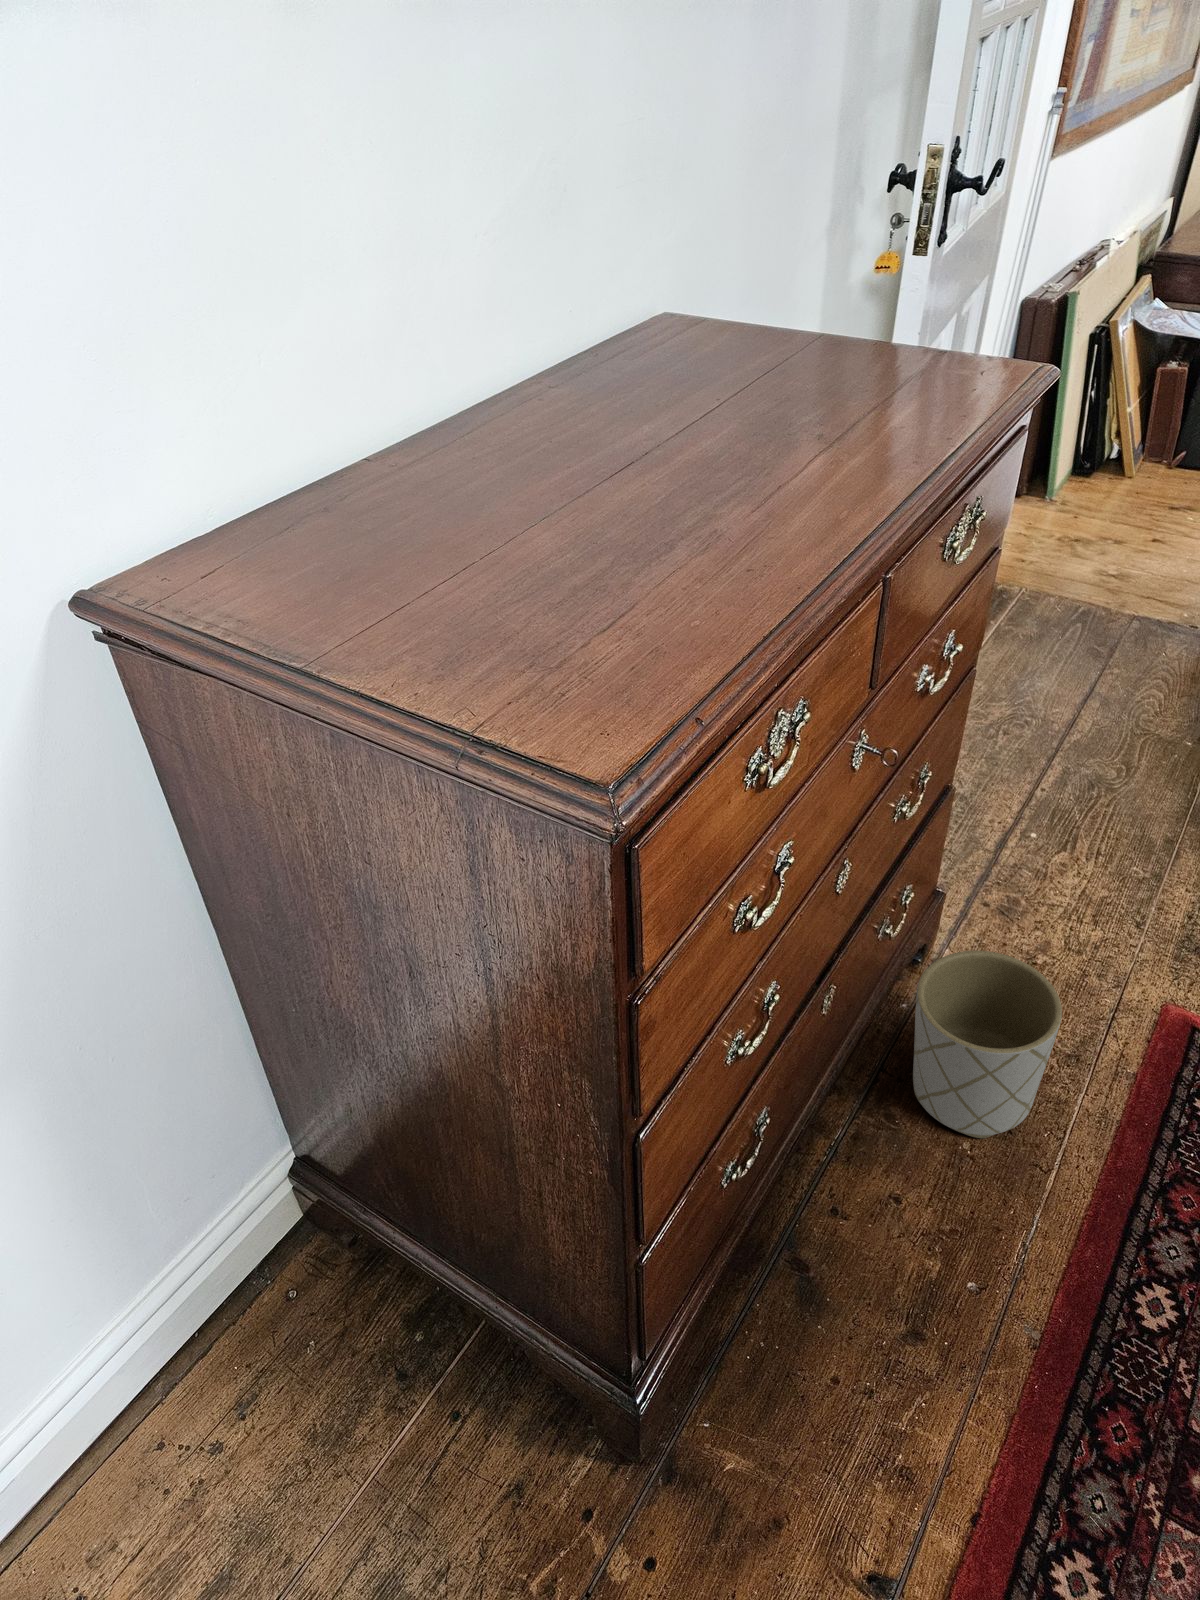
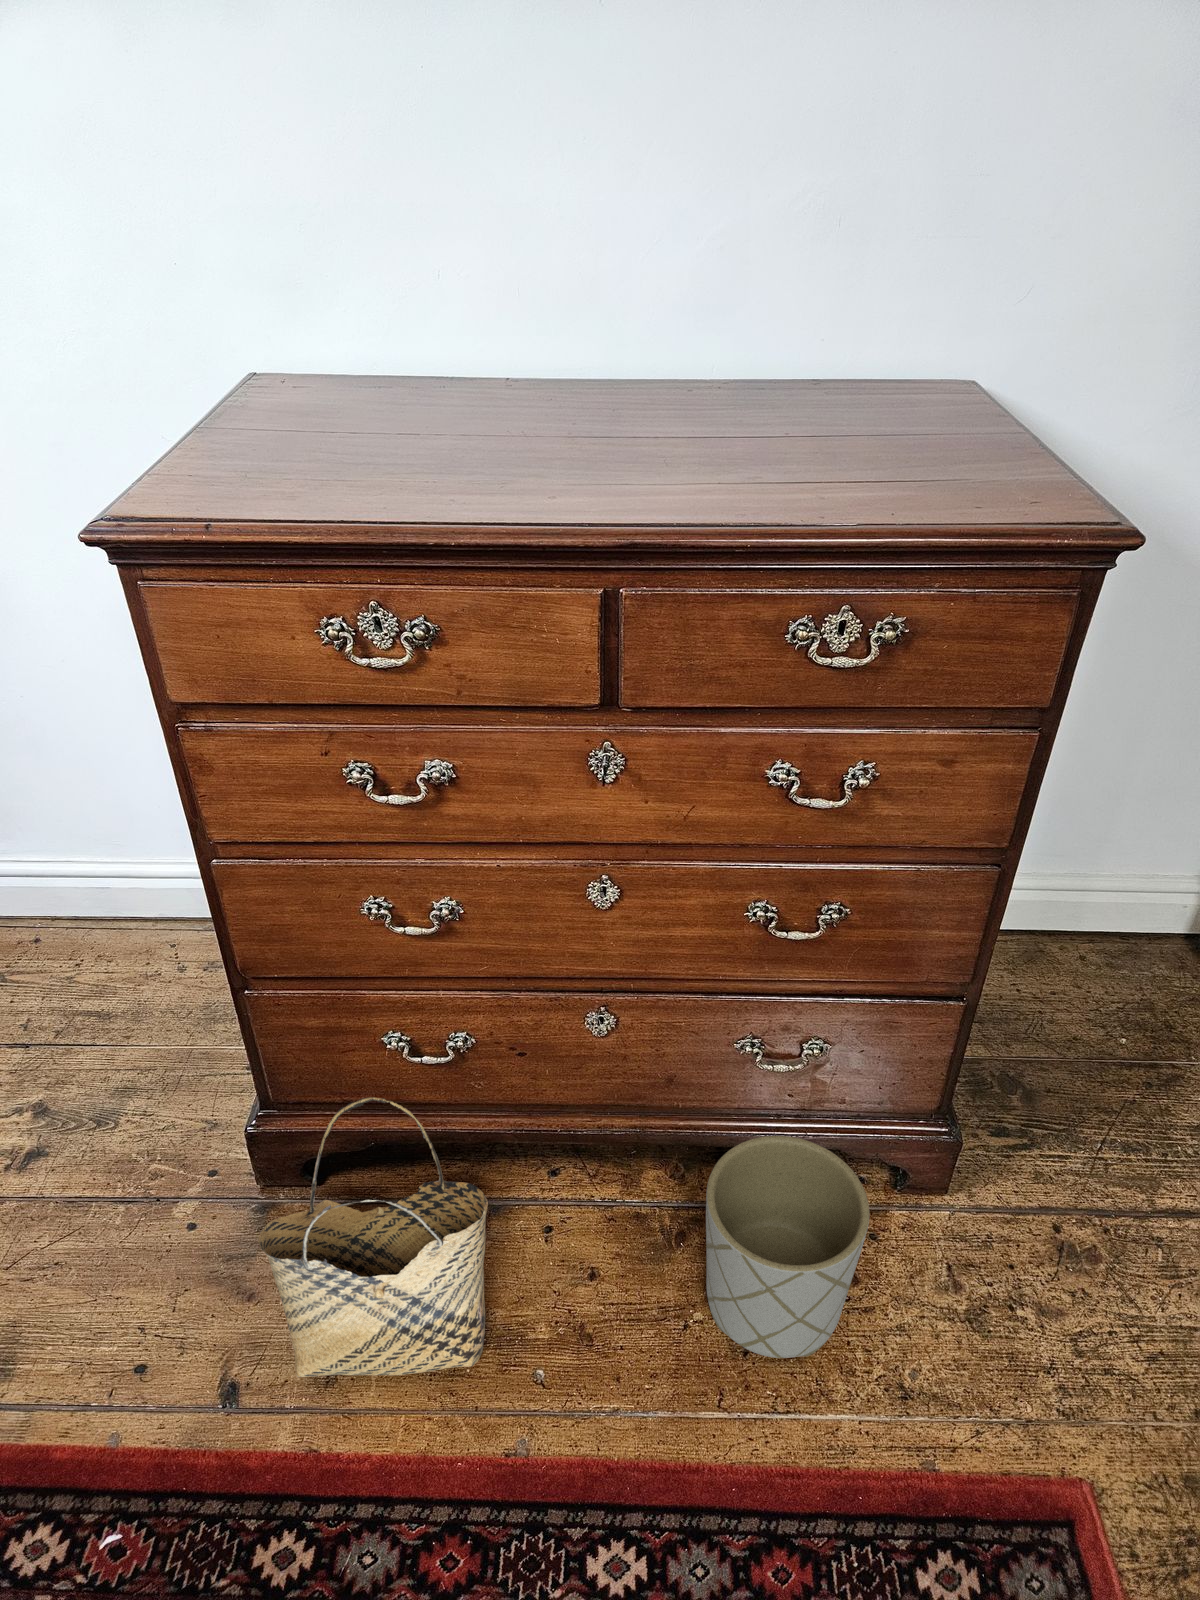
woven basket: none [834,1185,986,1498] -> present [258,1097,488,1377]

